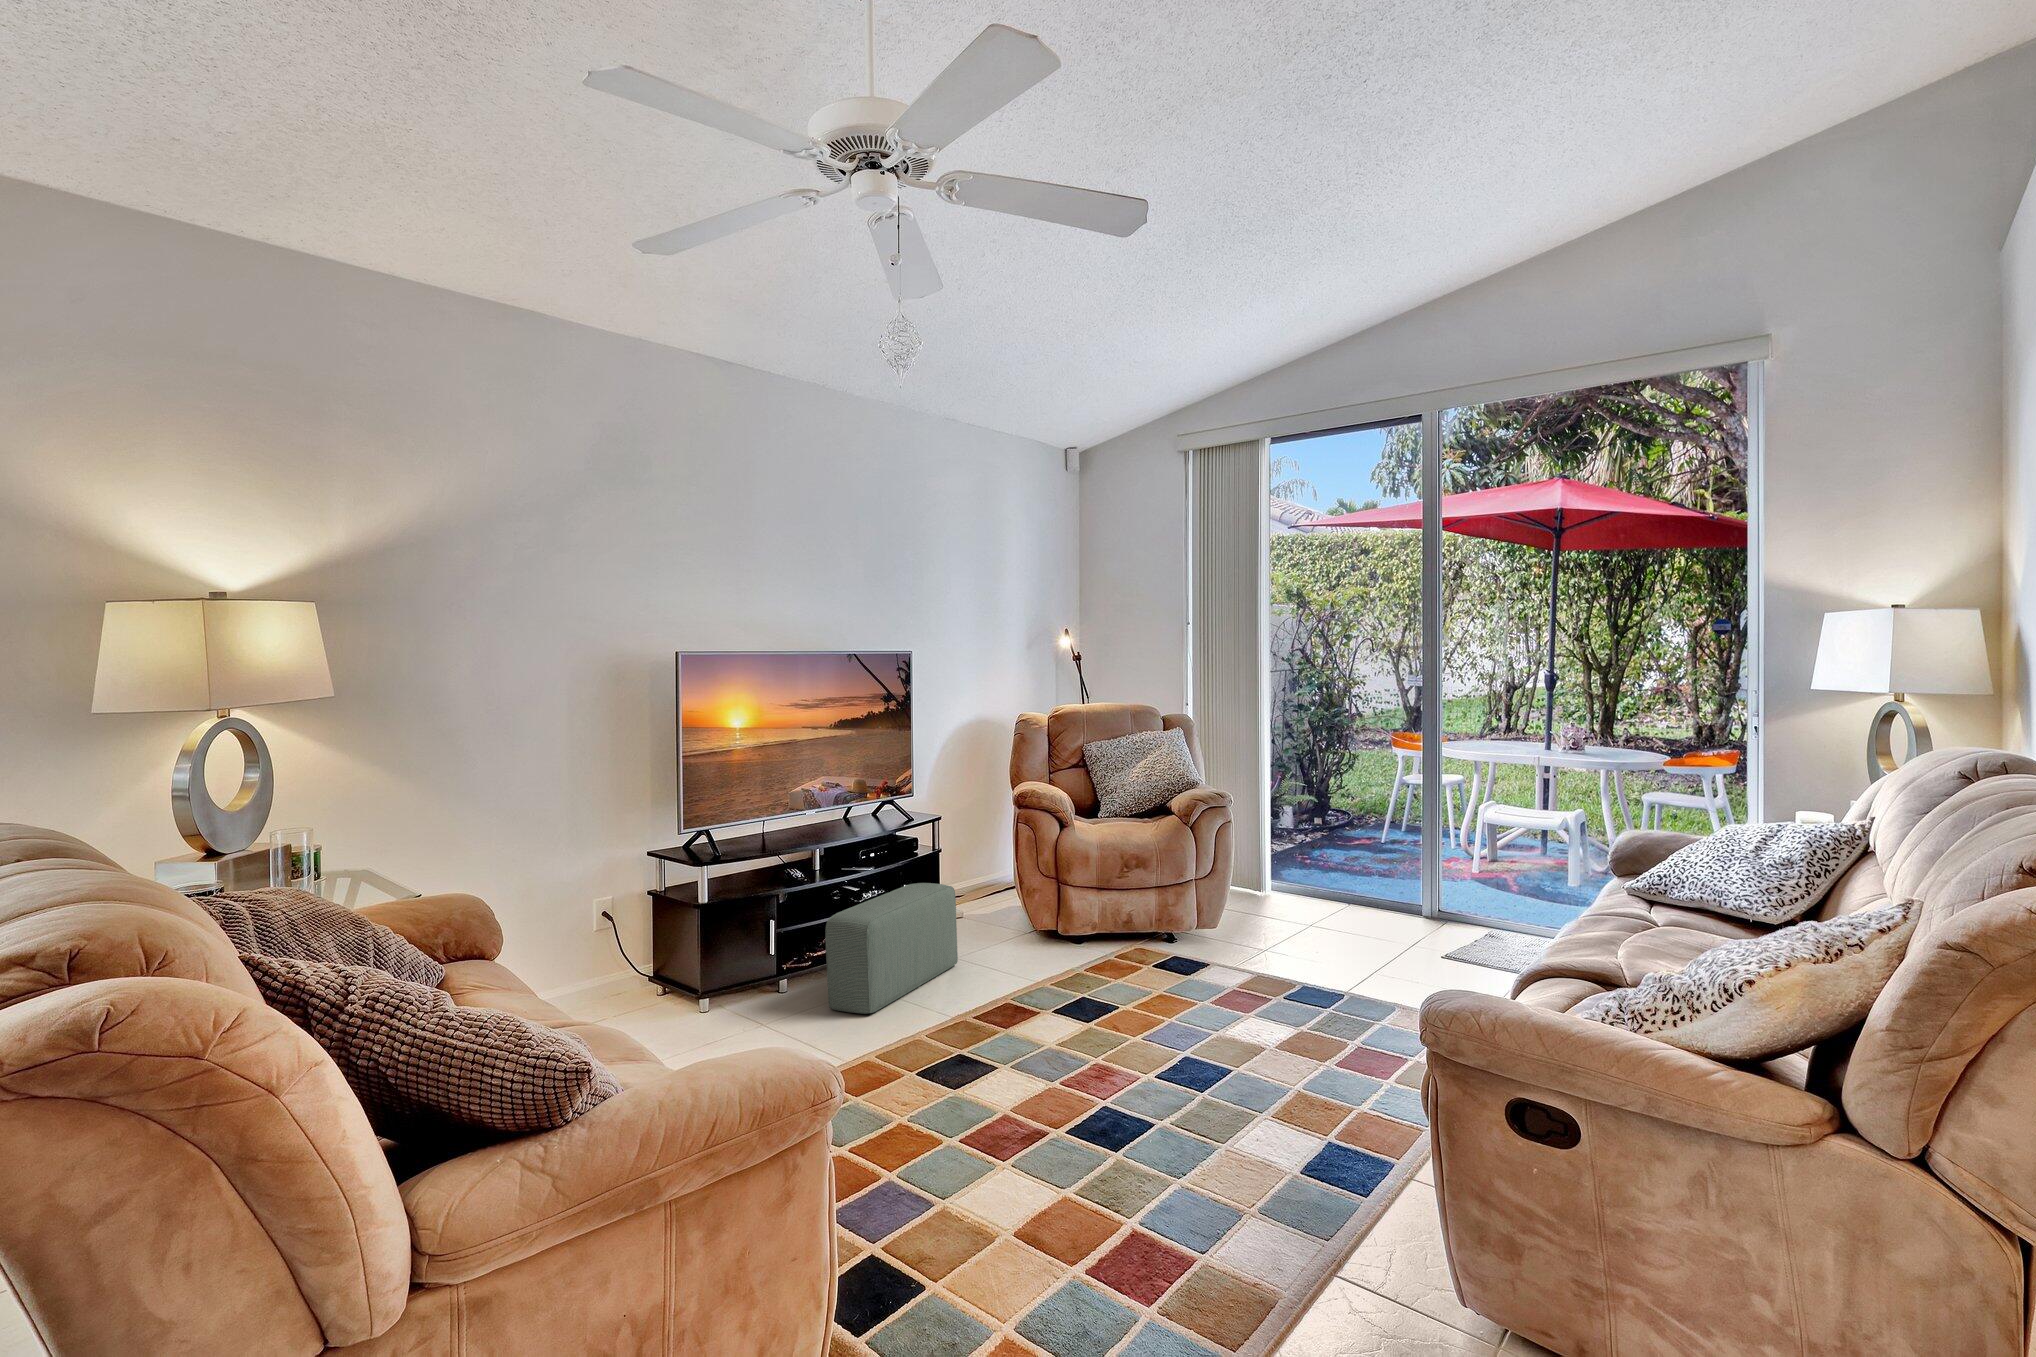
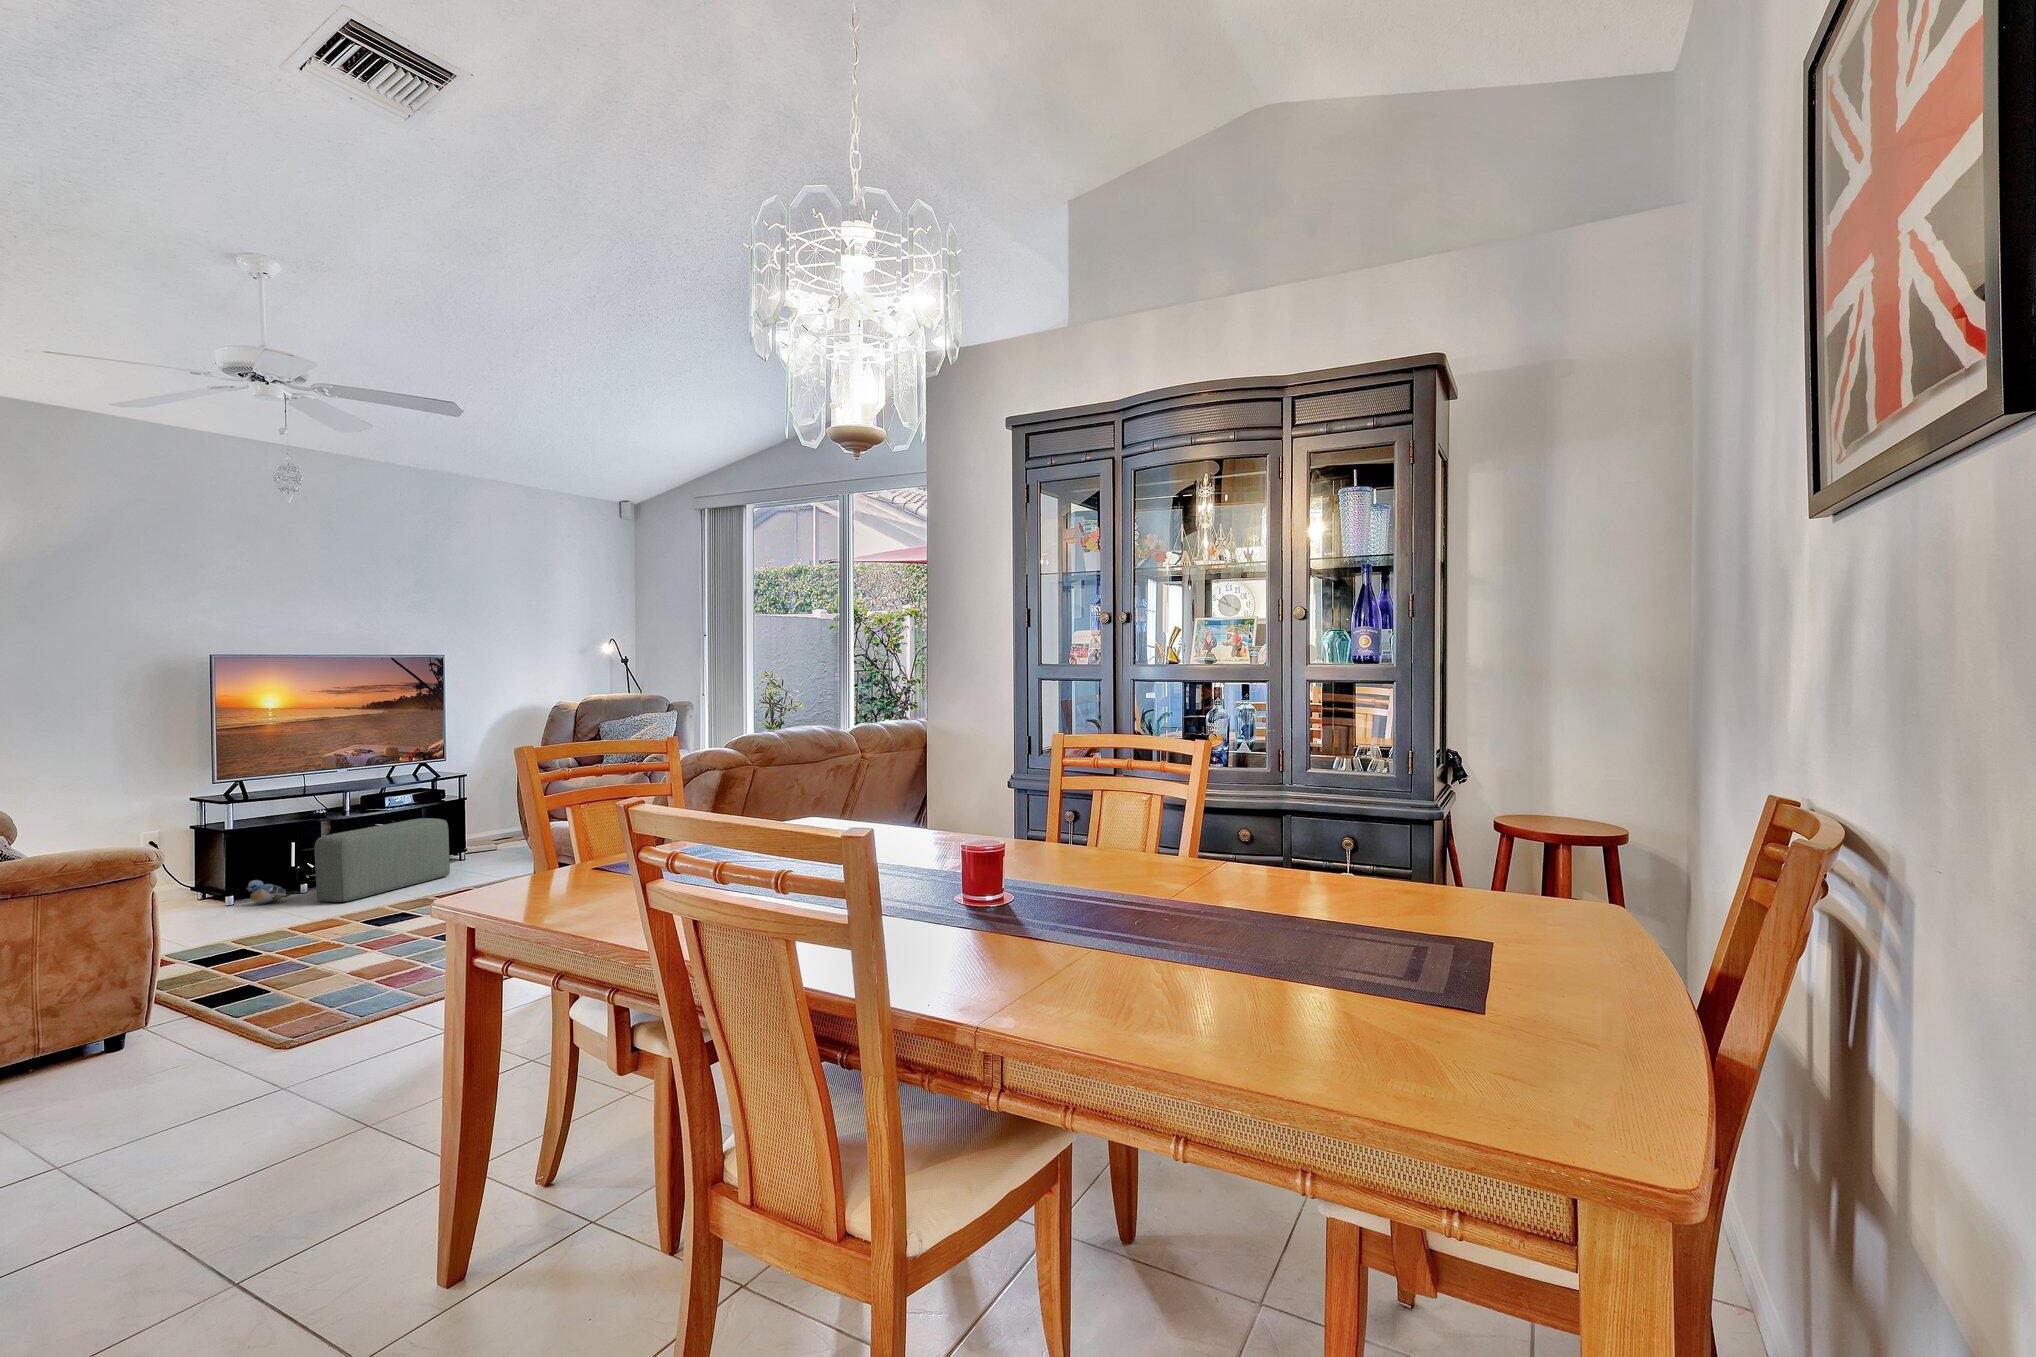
plush toy: none [741,976,791,1010] -> present [246,880,291,904]

